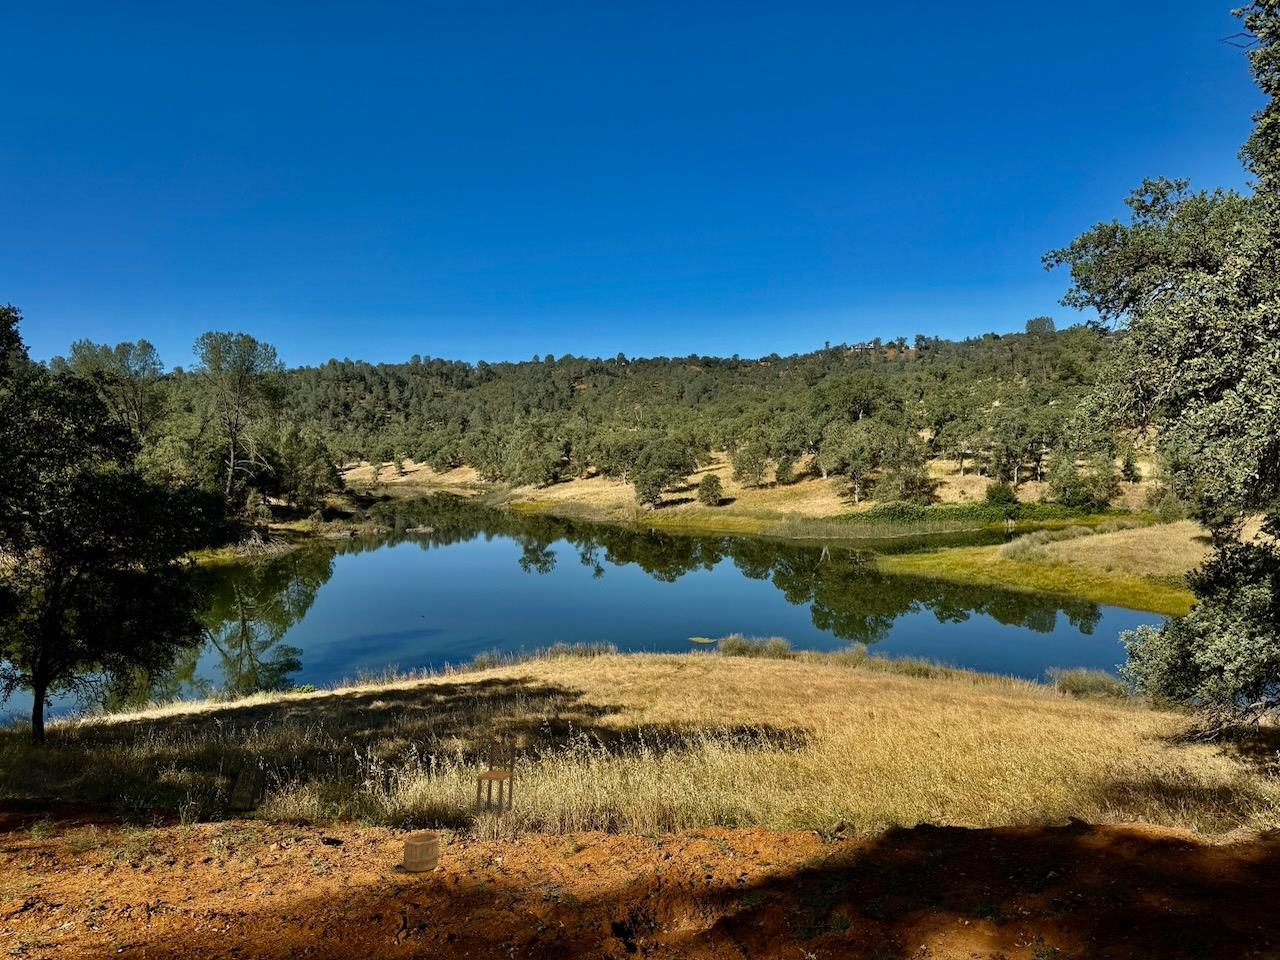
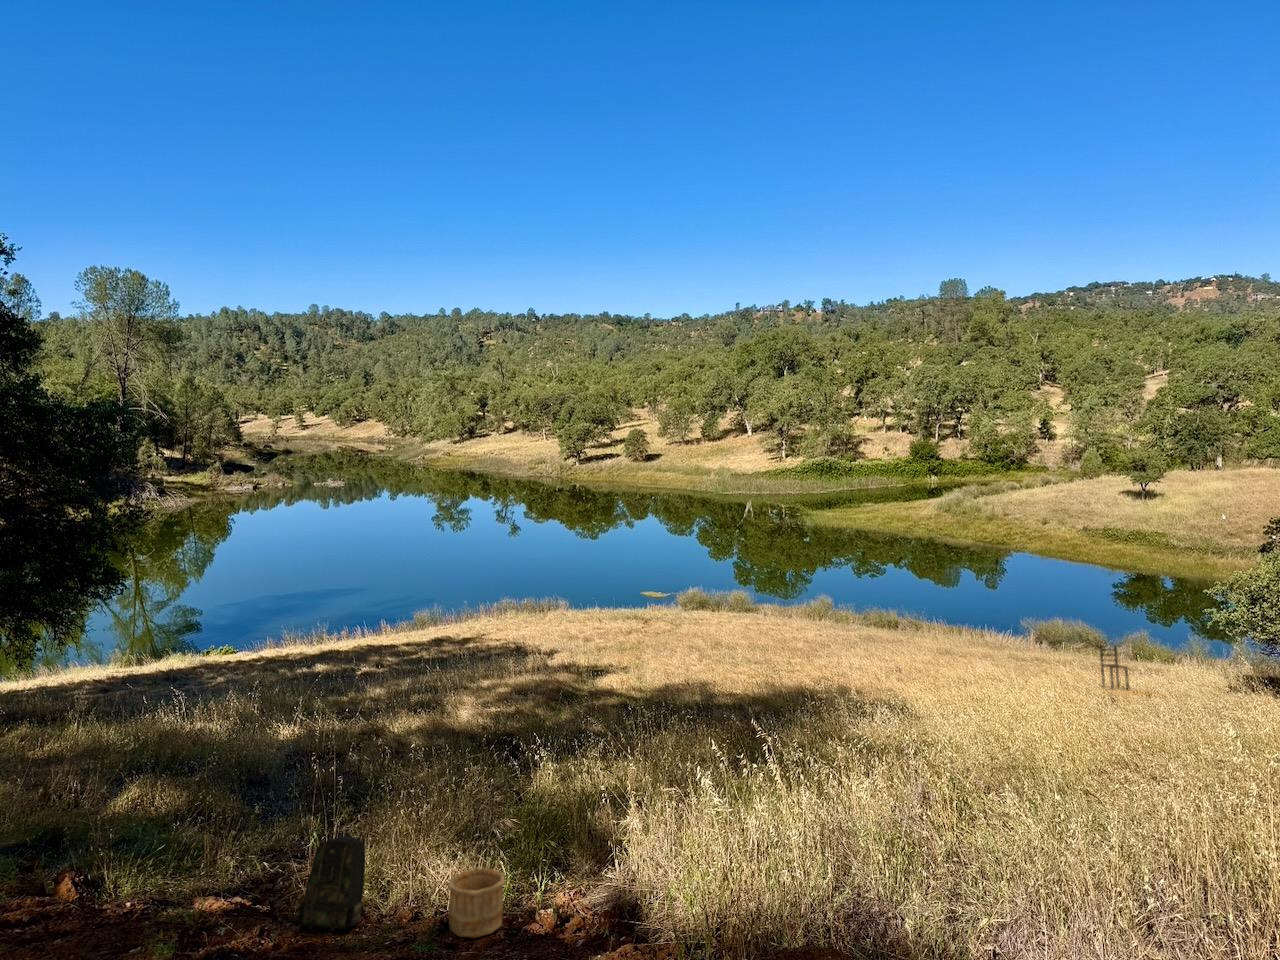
chair: present [476,739,515,817] -> present [1100,645,1129,689]
backpack: present [229,767,266,810] -> present [298,835,365,931]

